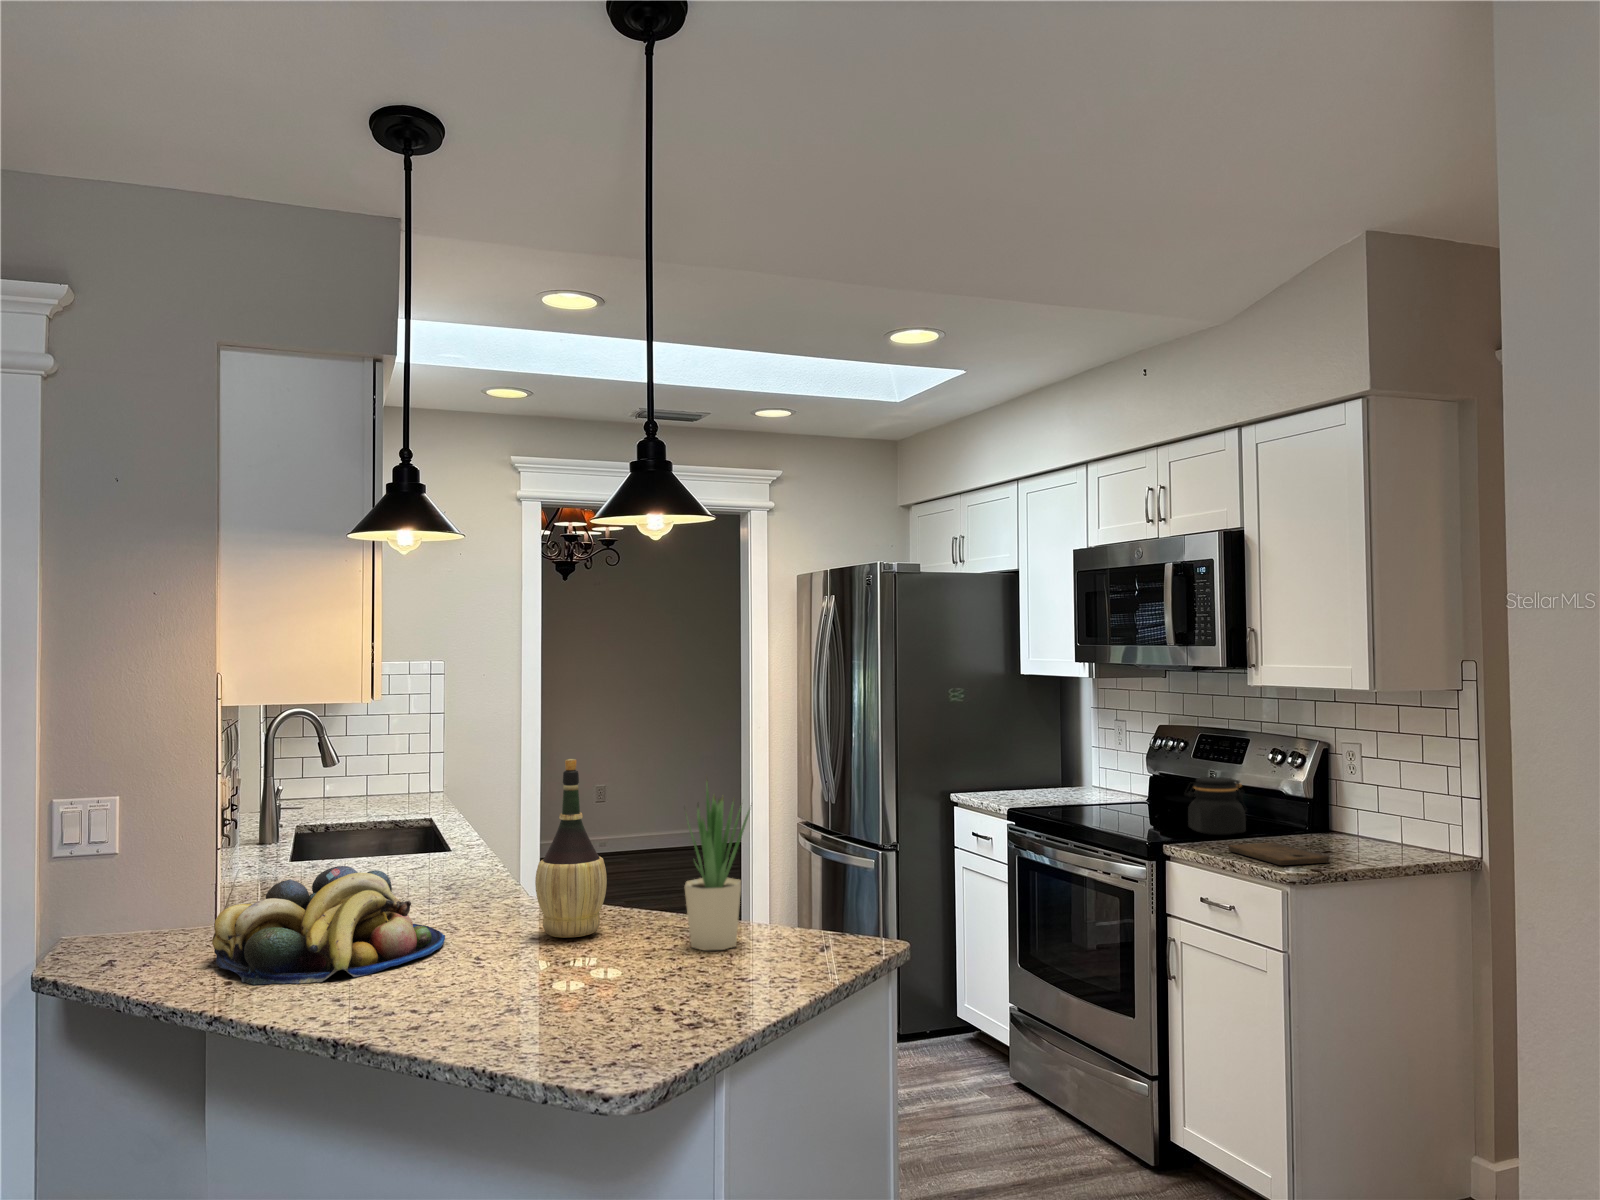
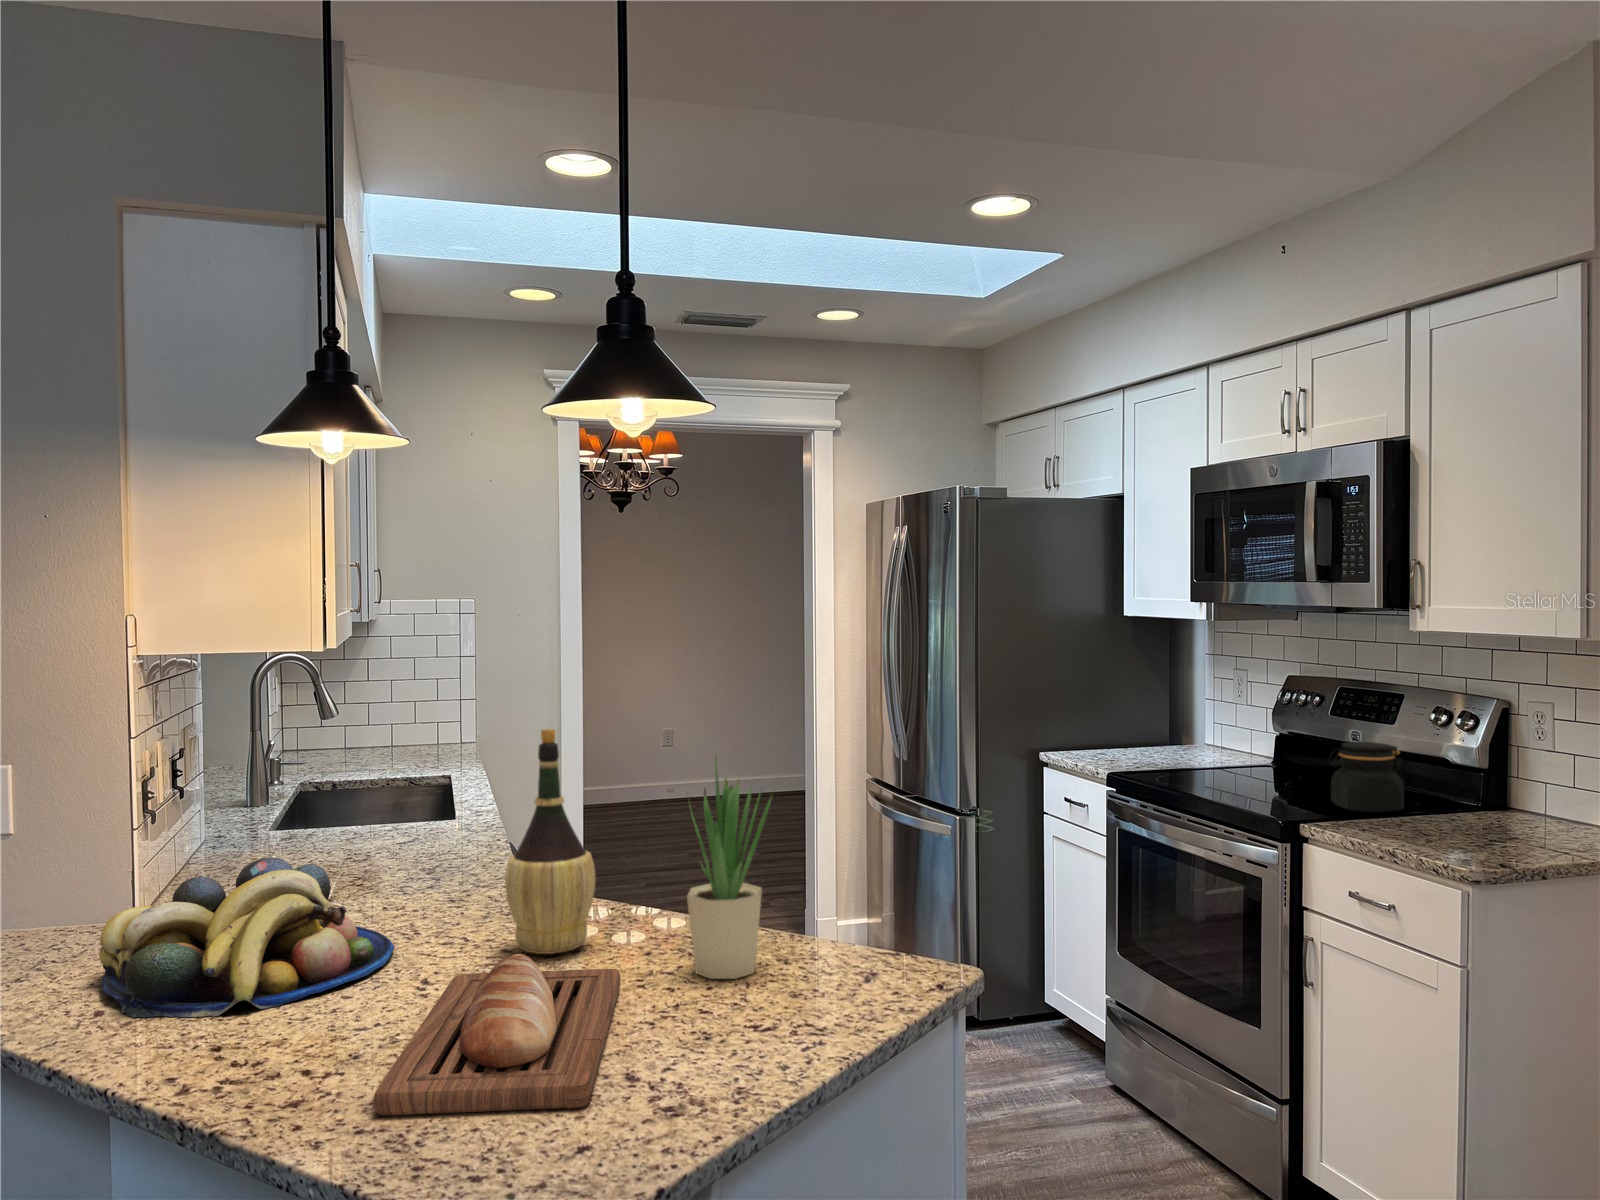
cutting board: present [1228,843,1329,865] -> none [1385,826,1518,857]
bread loaf: none [473,930,635,1034] -> present [373,954,620,1115]

